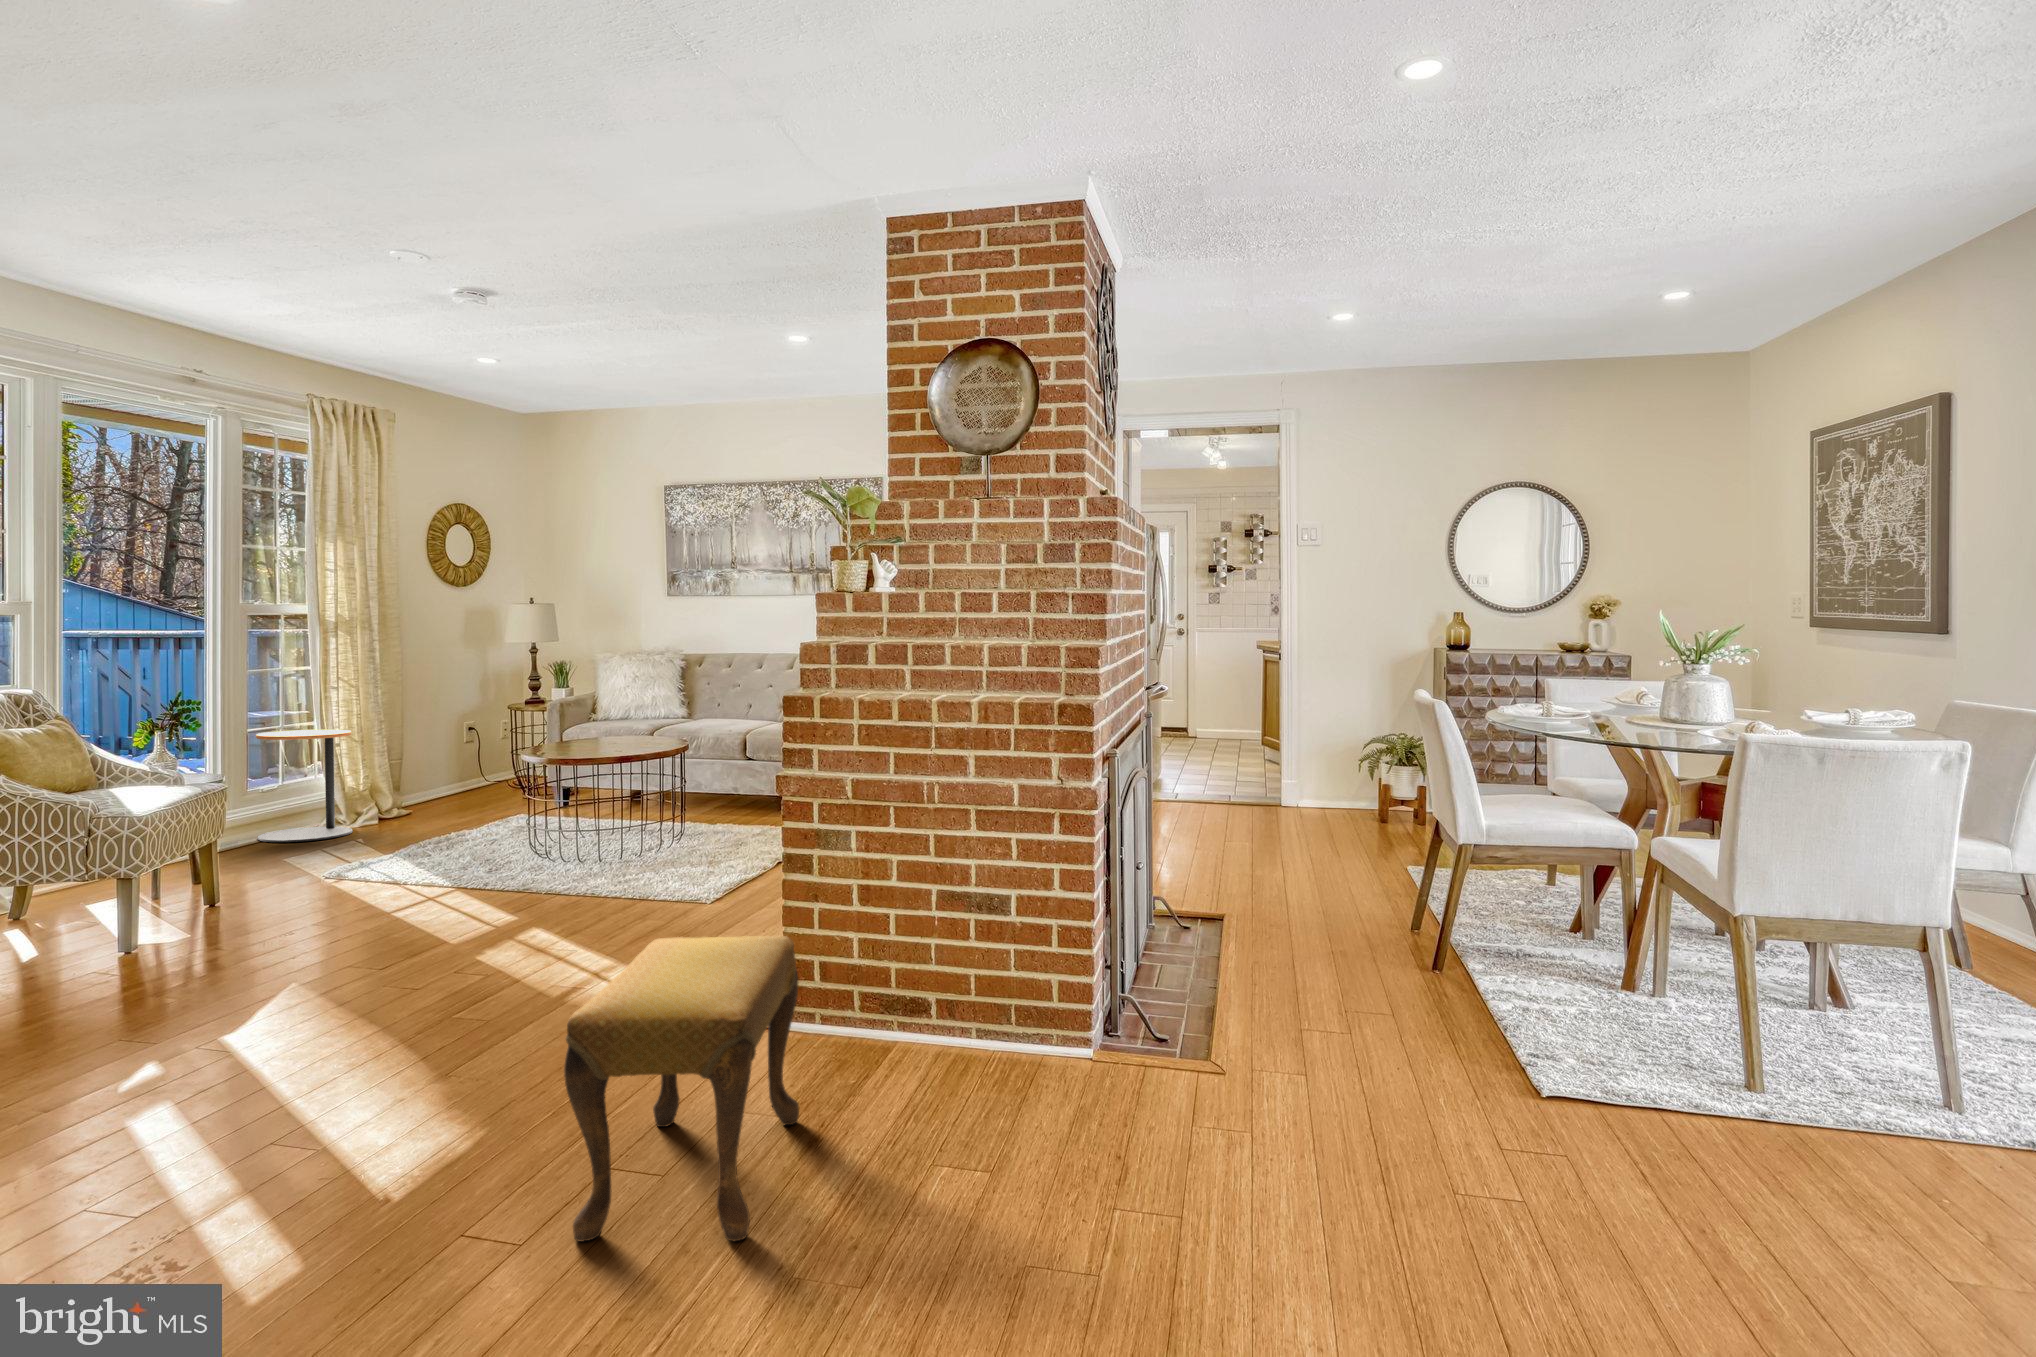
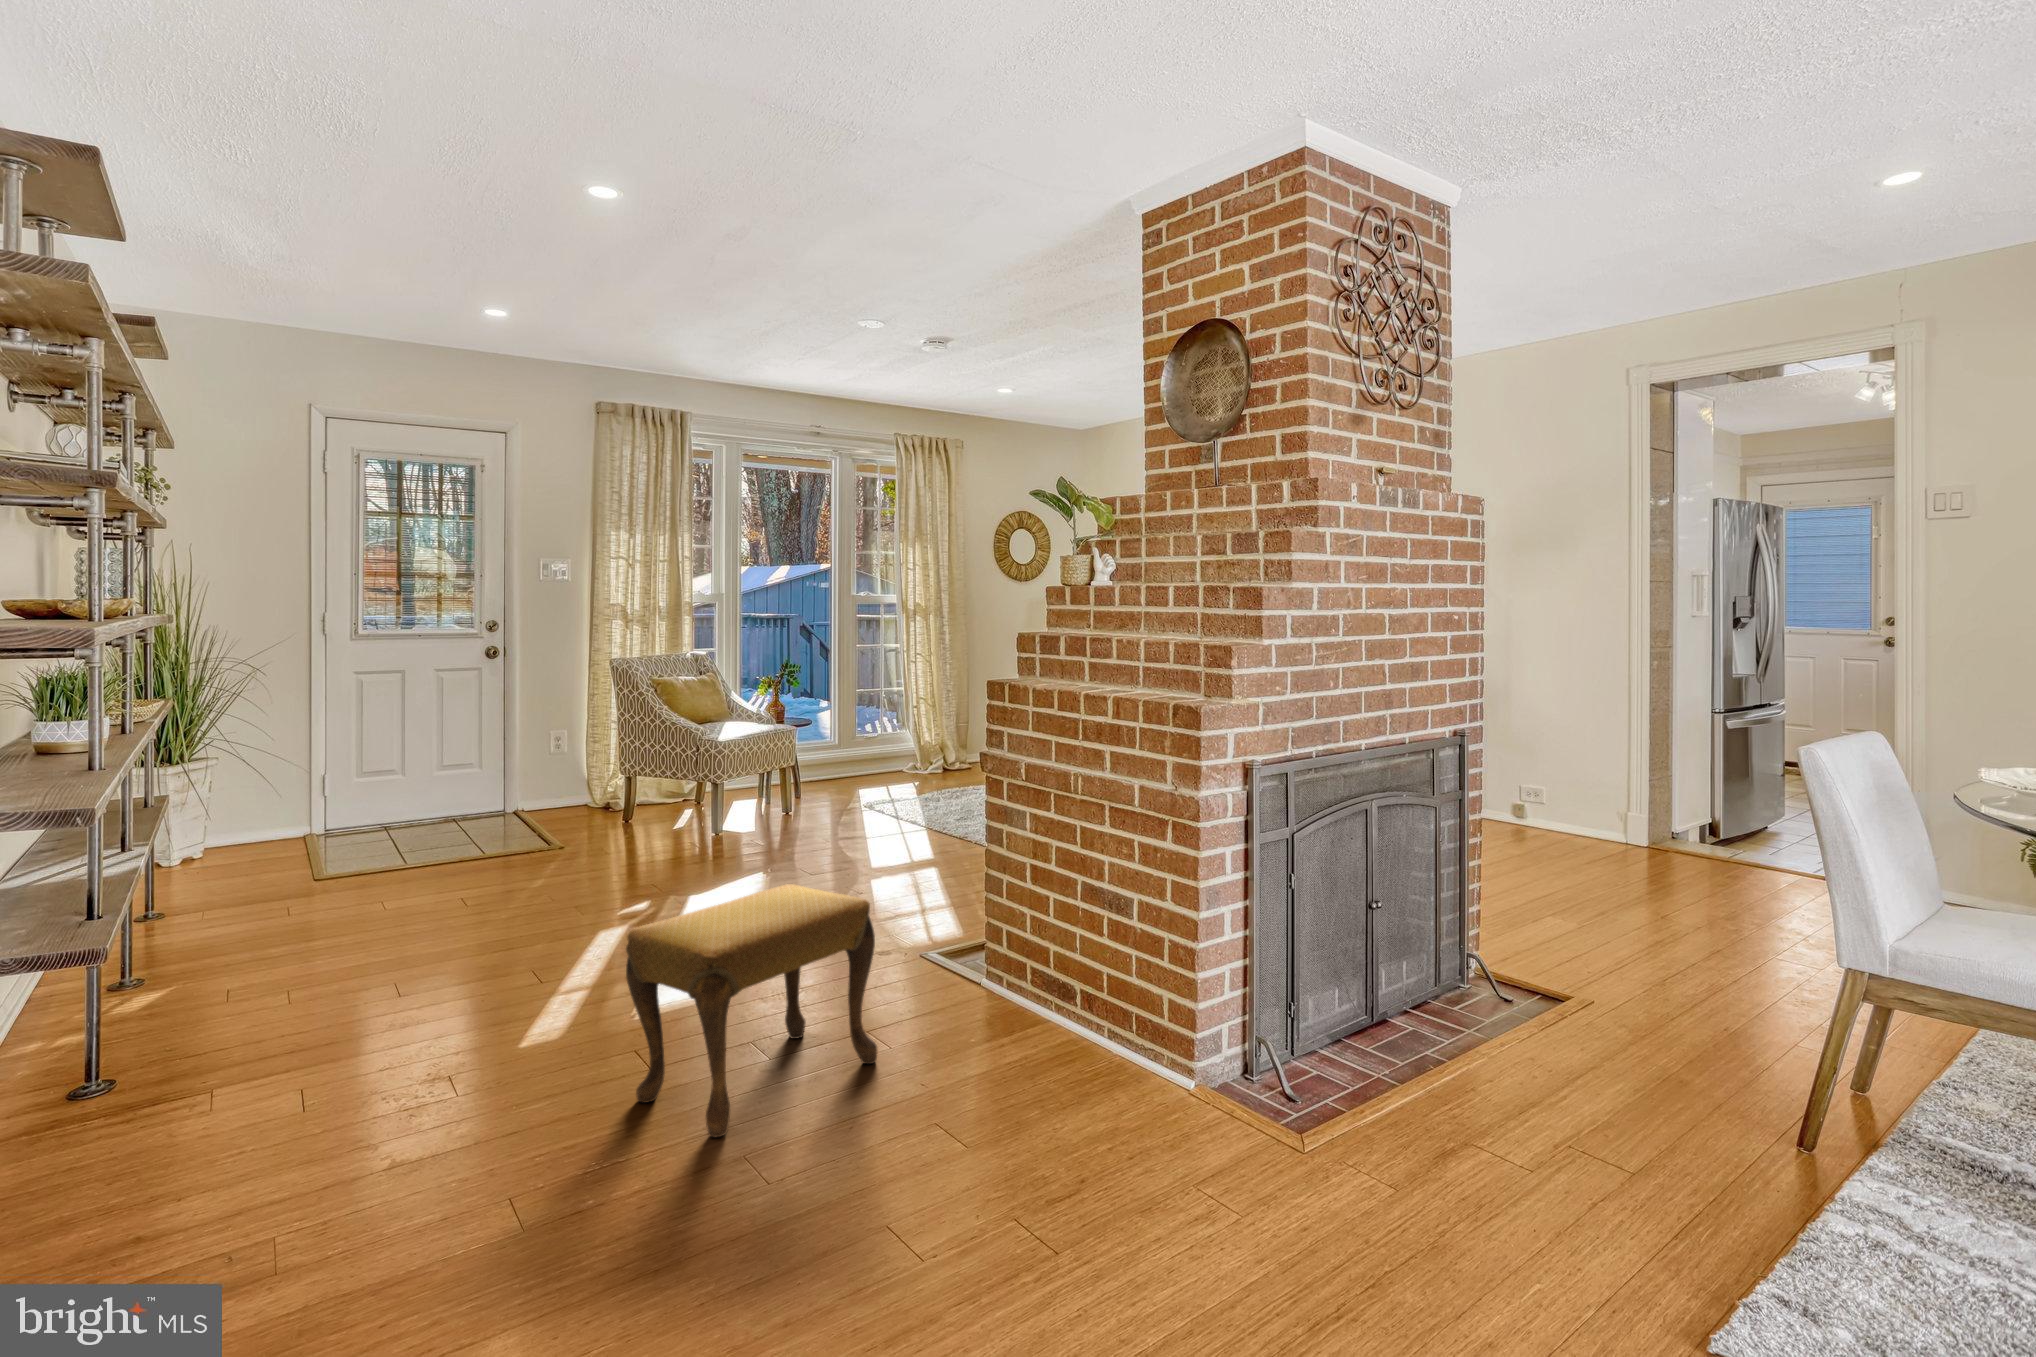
side table: present [256,729,353,842] -> none [857,694,918,778]

